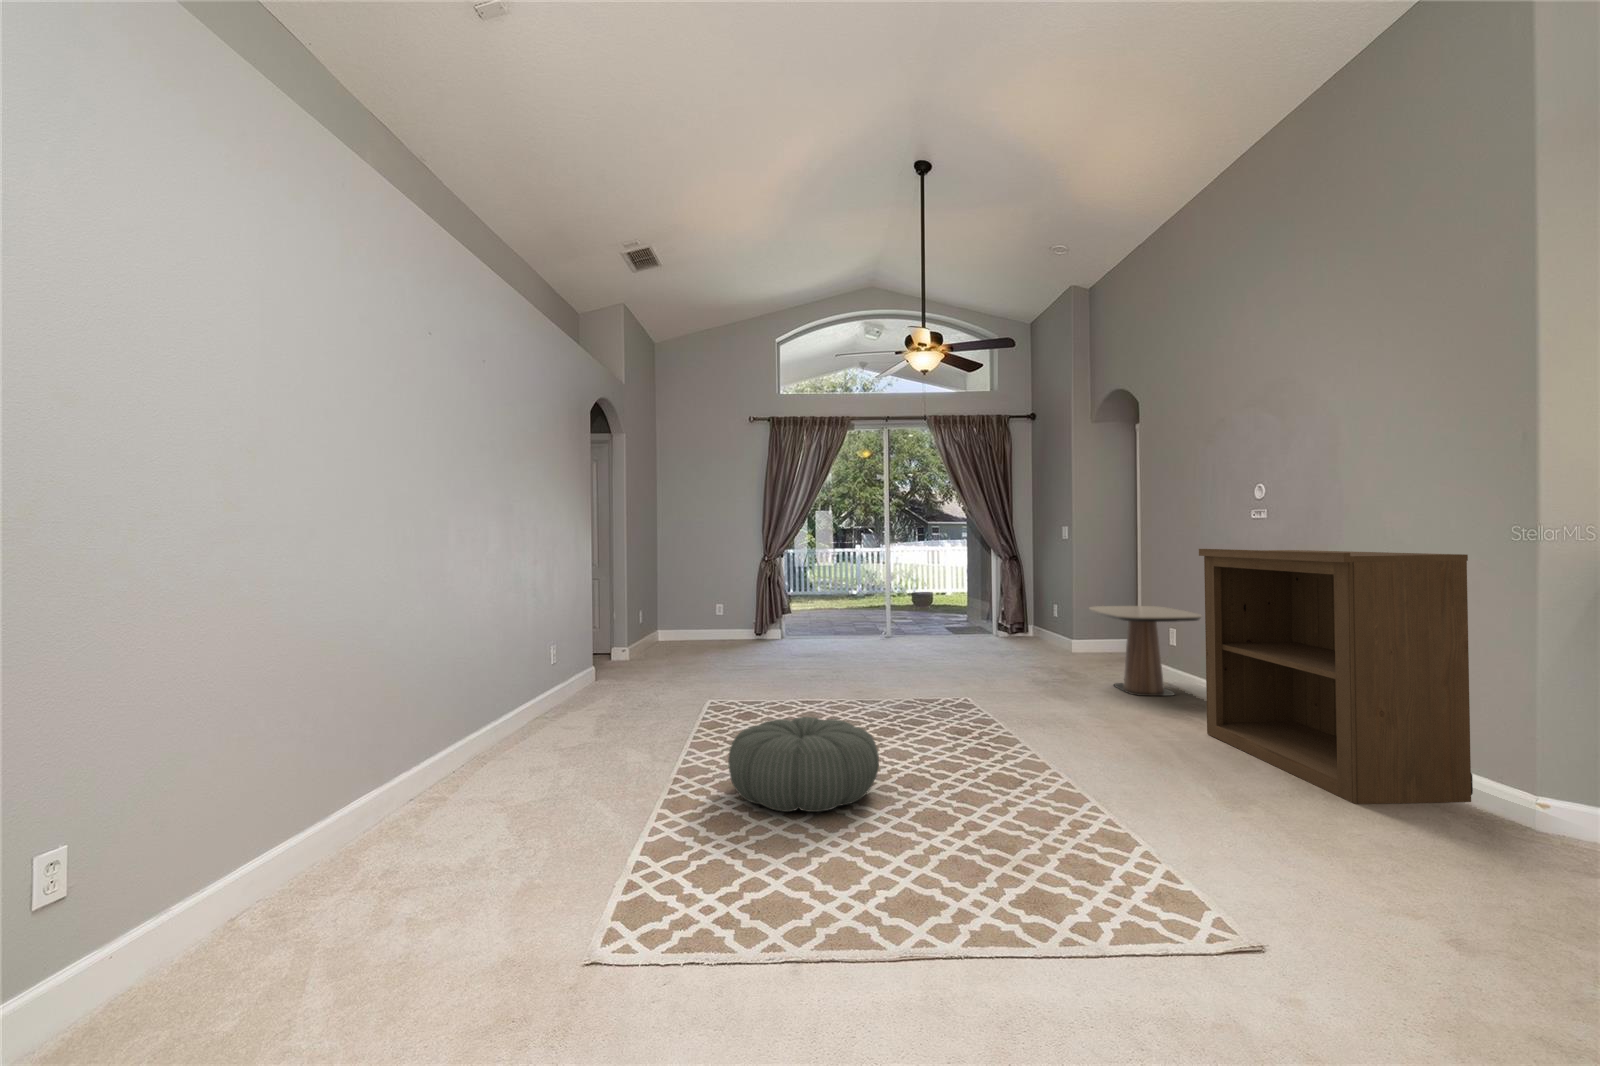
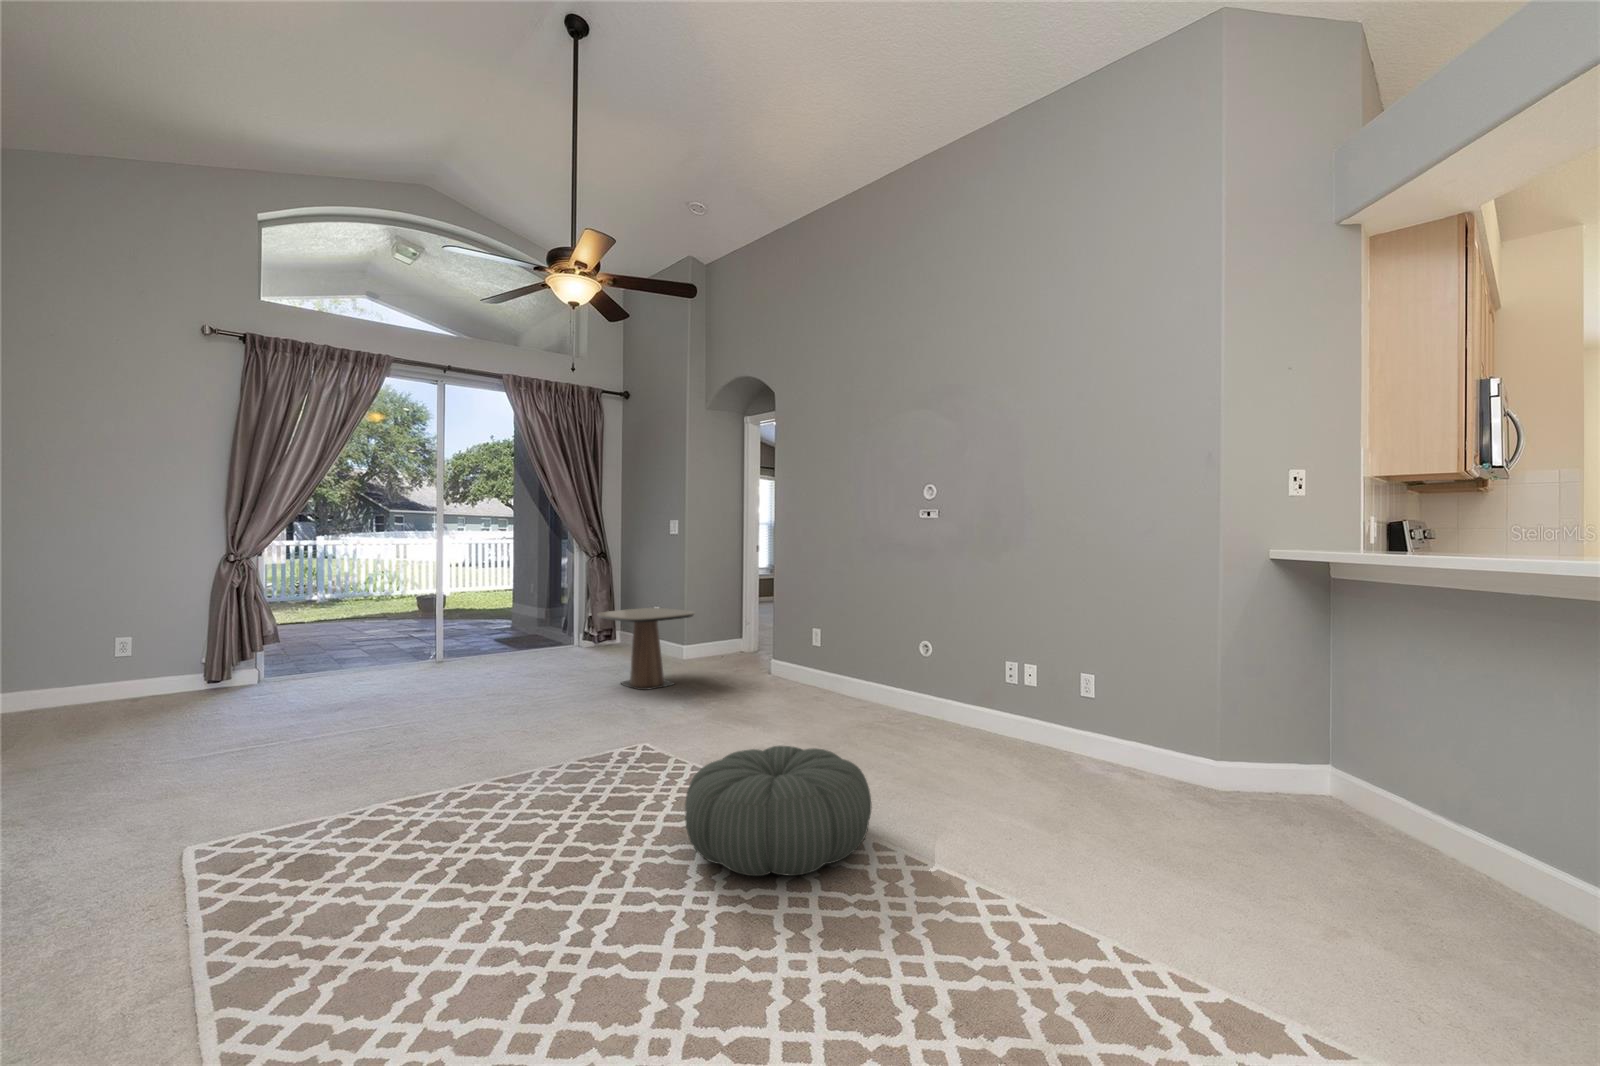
bookshelf: present [1199,549,1473,804] -> none [704,550,894,749]
pouf: present [728,717,879,812] -> present [685,746,871,876]

